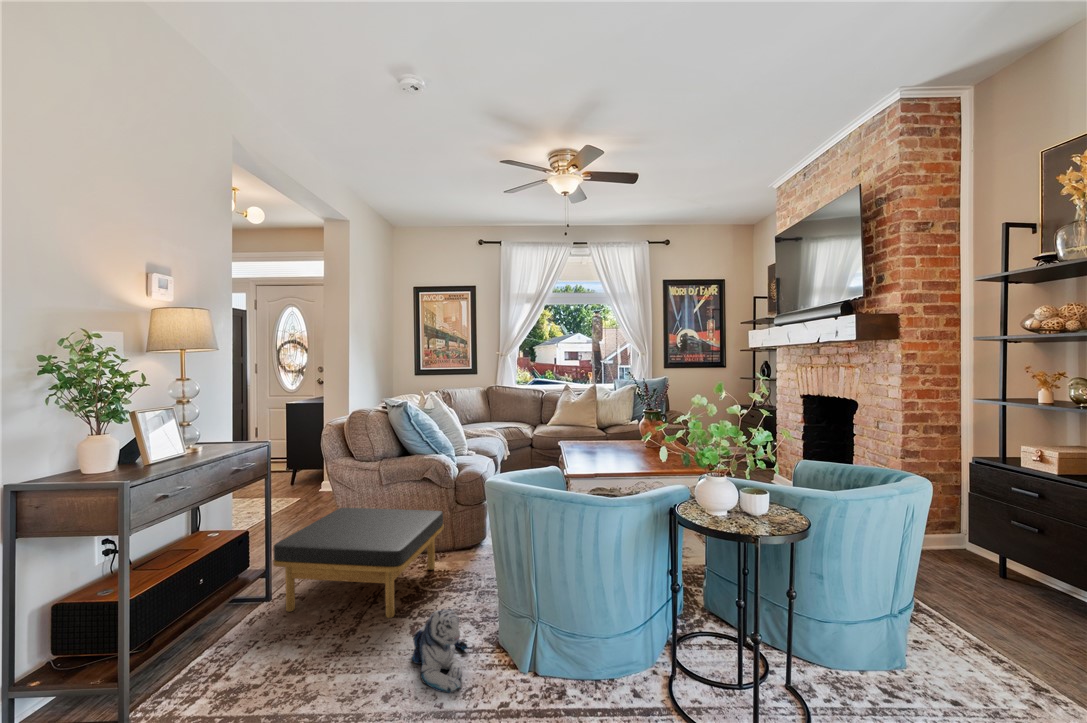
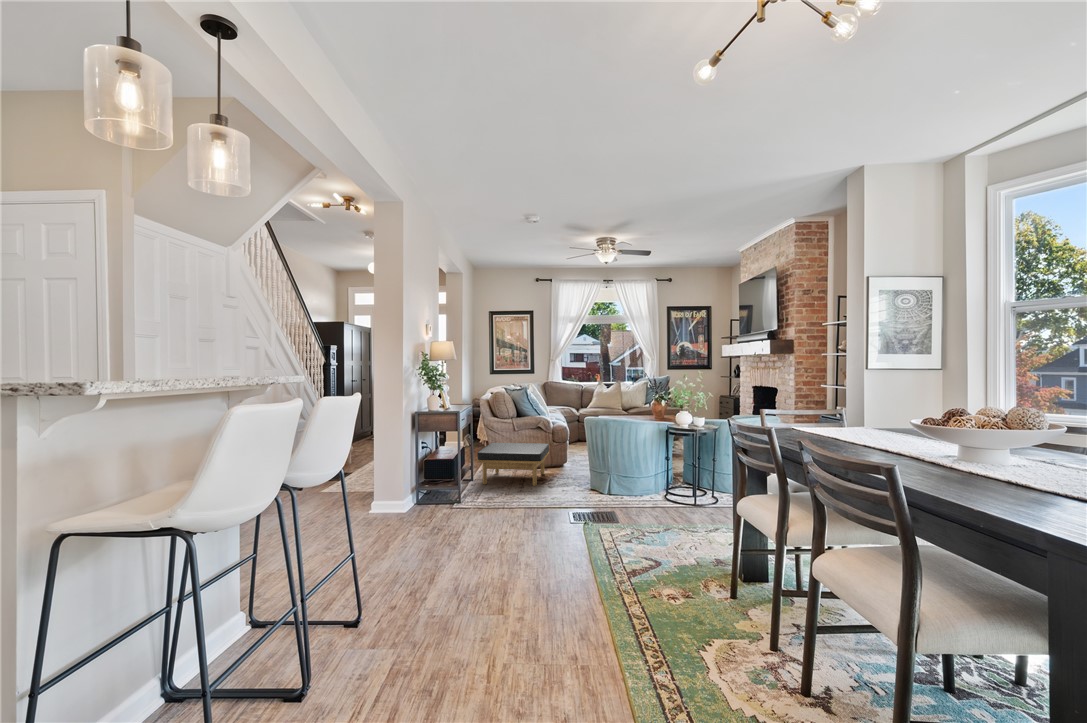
plush toy: present [411,609,468,693] -> none [554,471,581,499]

